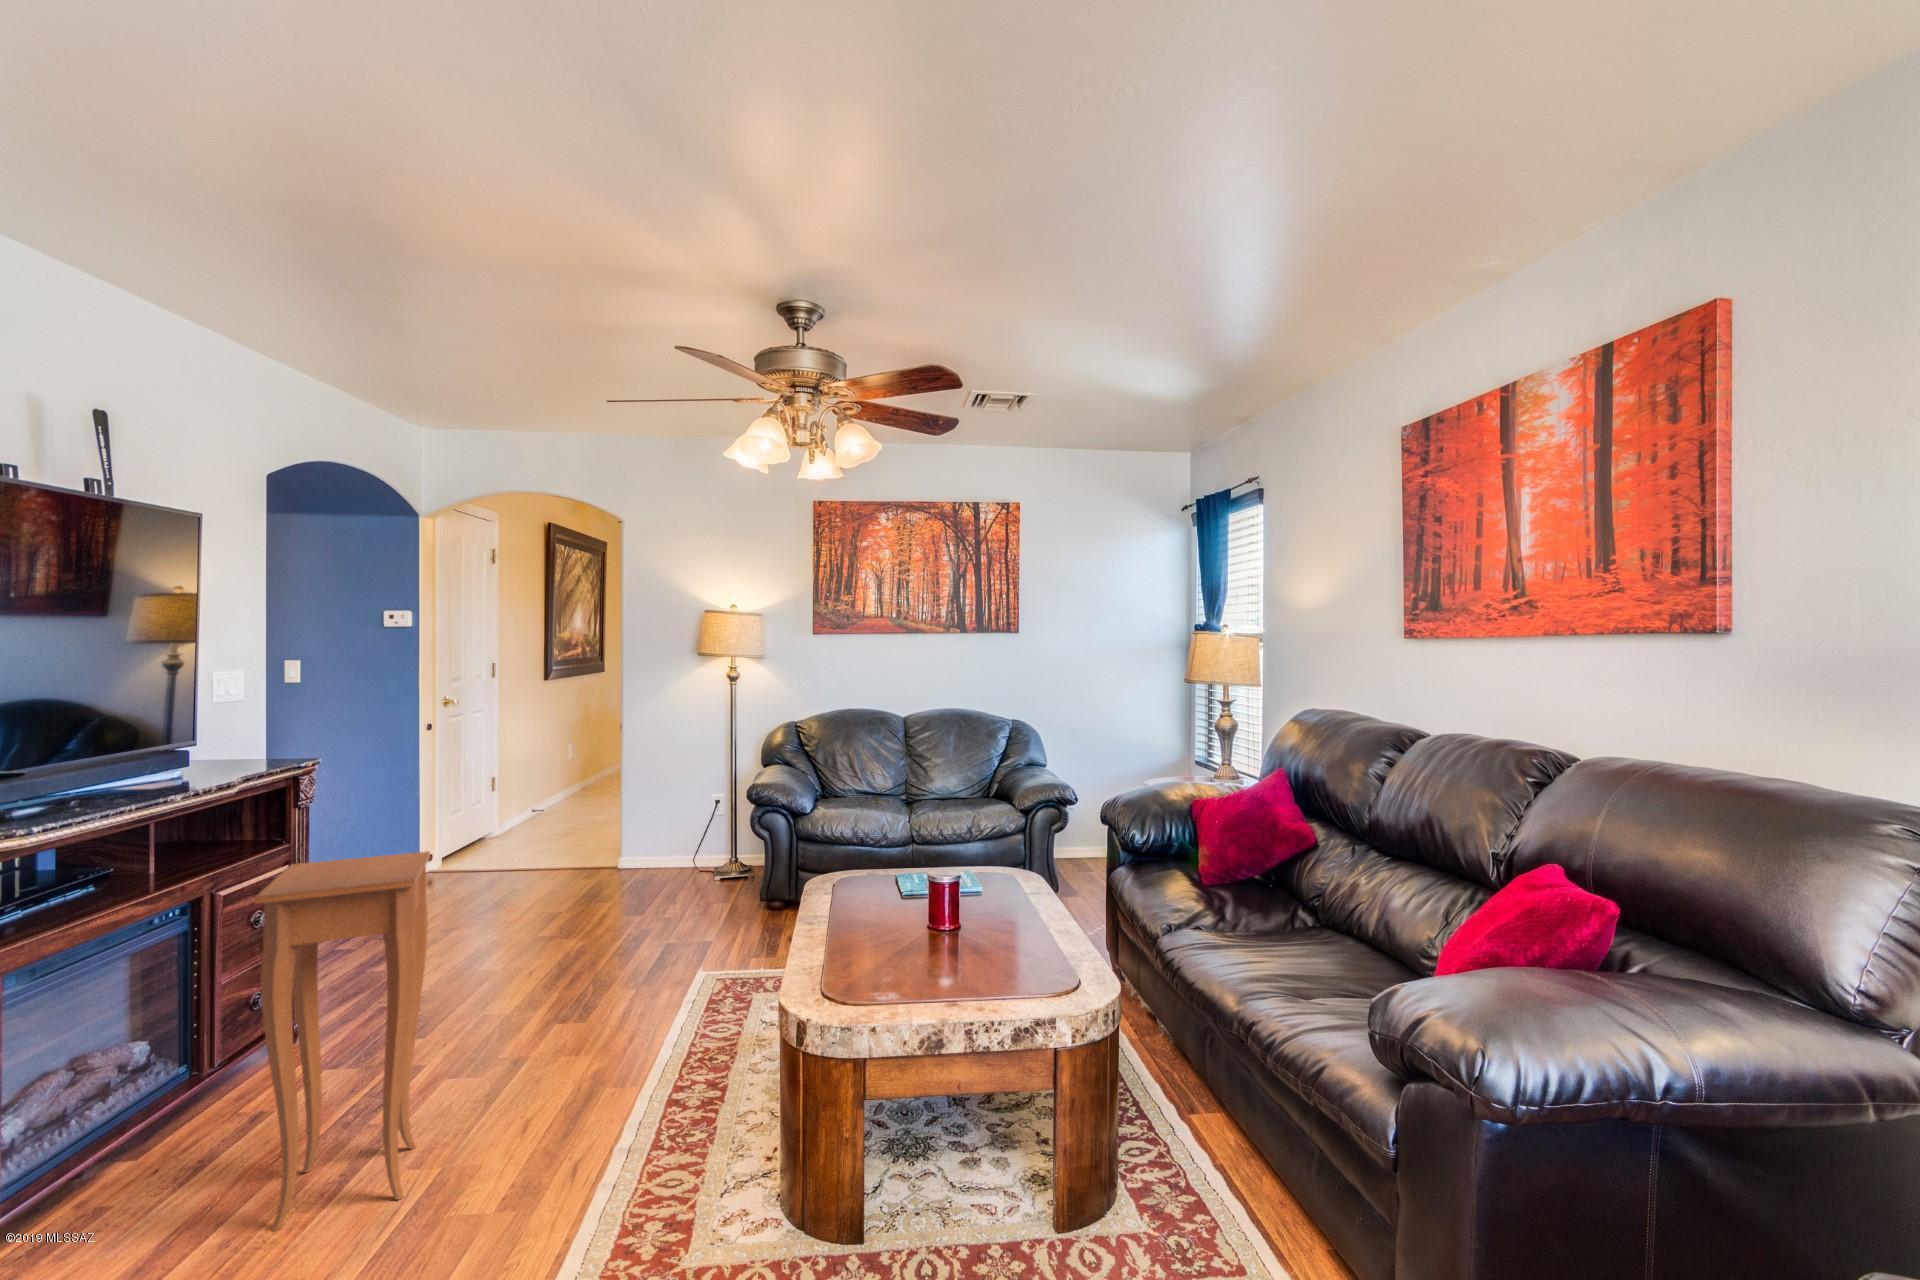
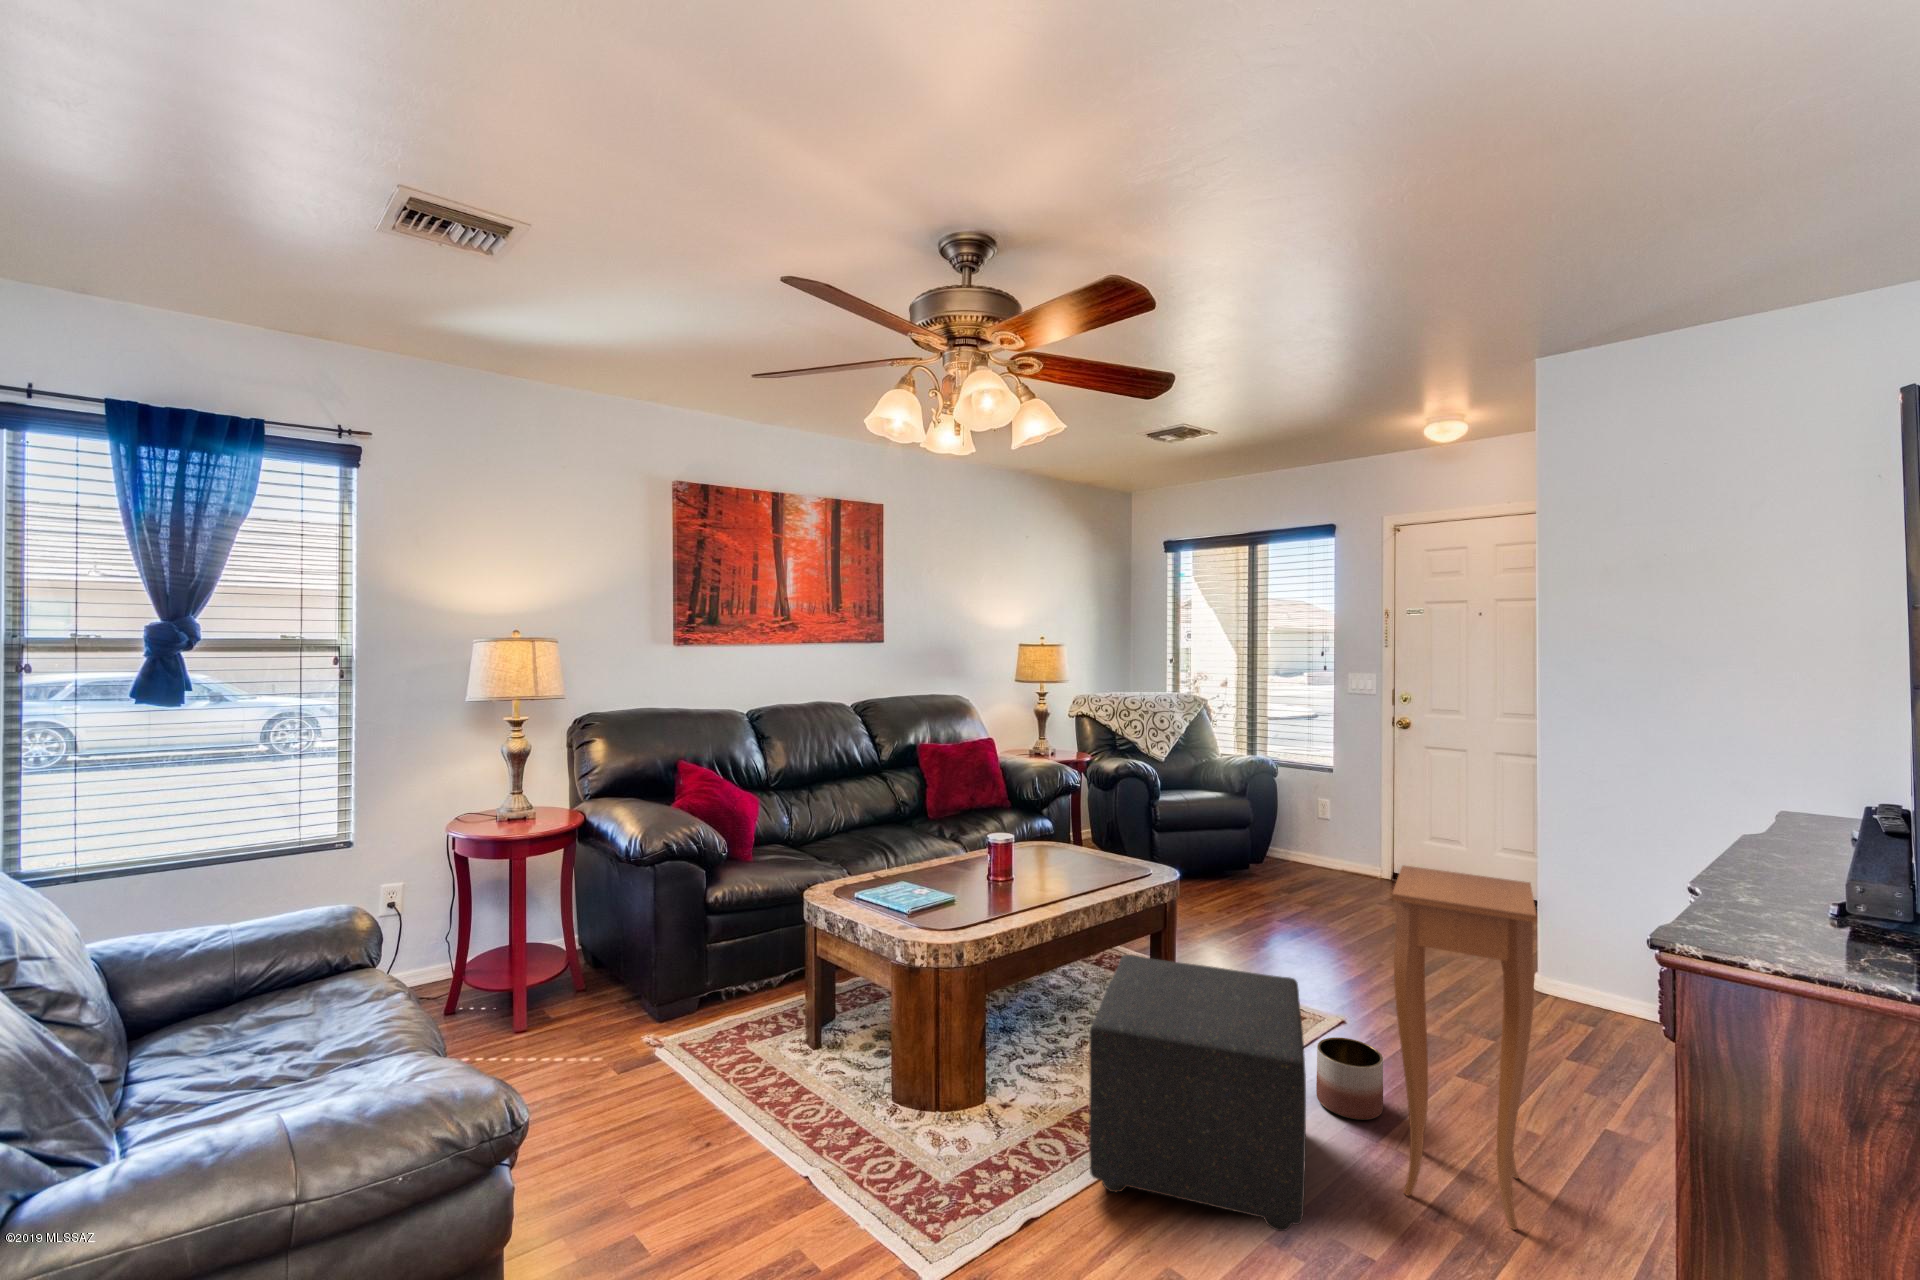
ottoman: none [500,903,720,1137] -> present [1089,955,1306,1231]
planter: none [436,1118,524,1231] -> present [1316,1037,1383,1120]

